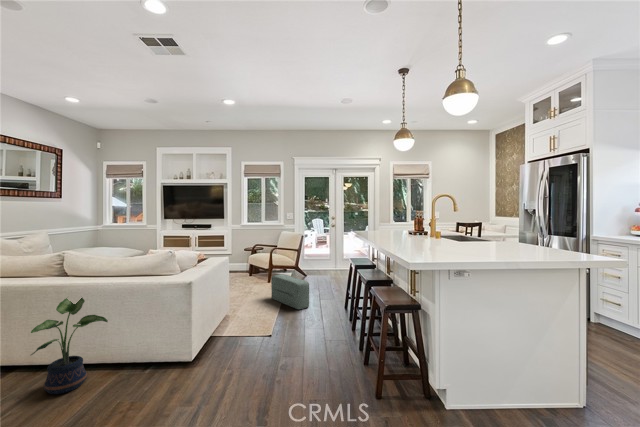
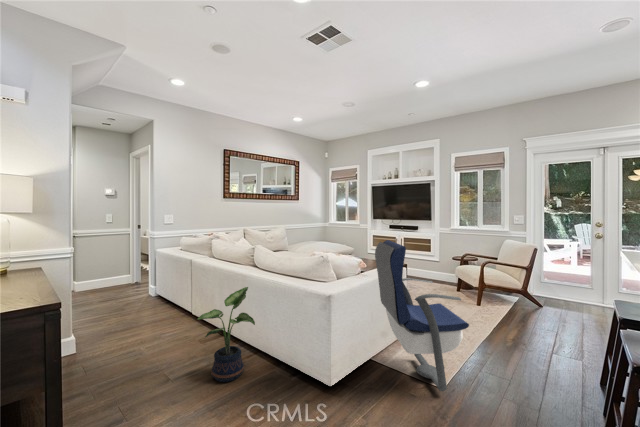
armchair: none [210,234,280,333] -> present [375,240,469,391]
pouf: present [271,274,309,309] -> none [474,301,534,365]

